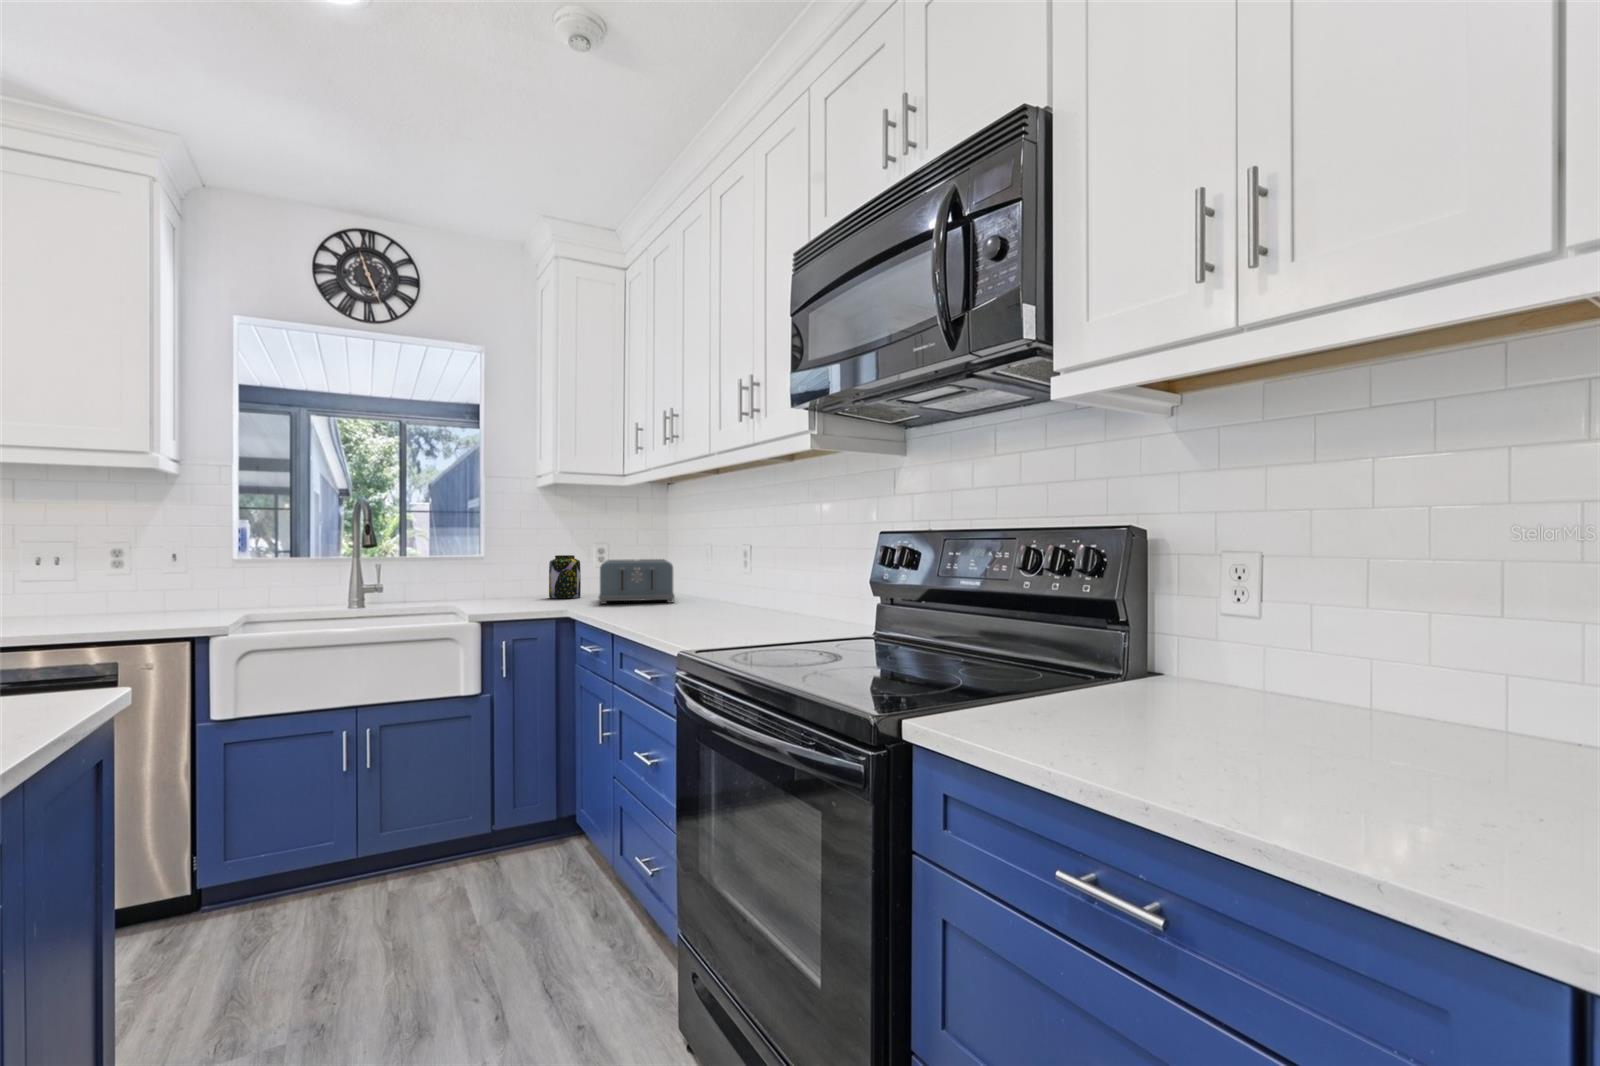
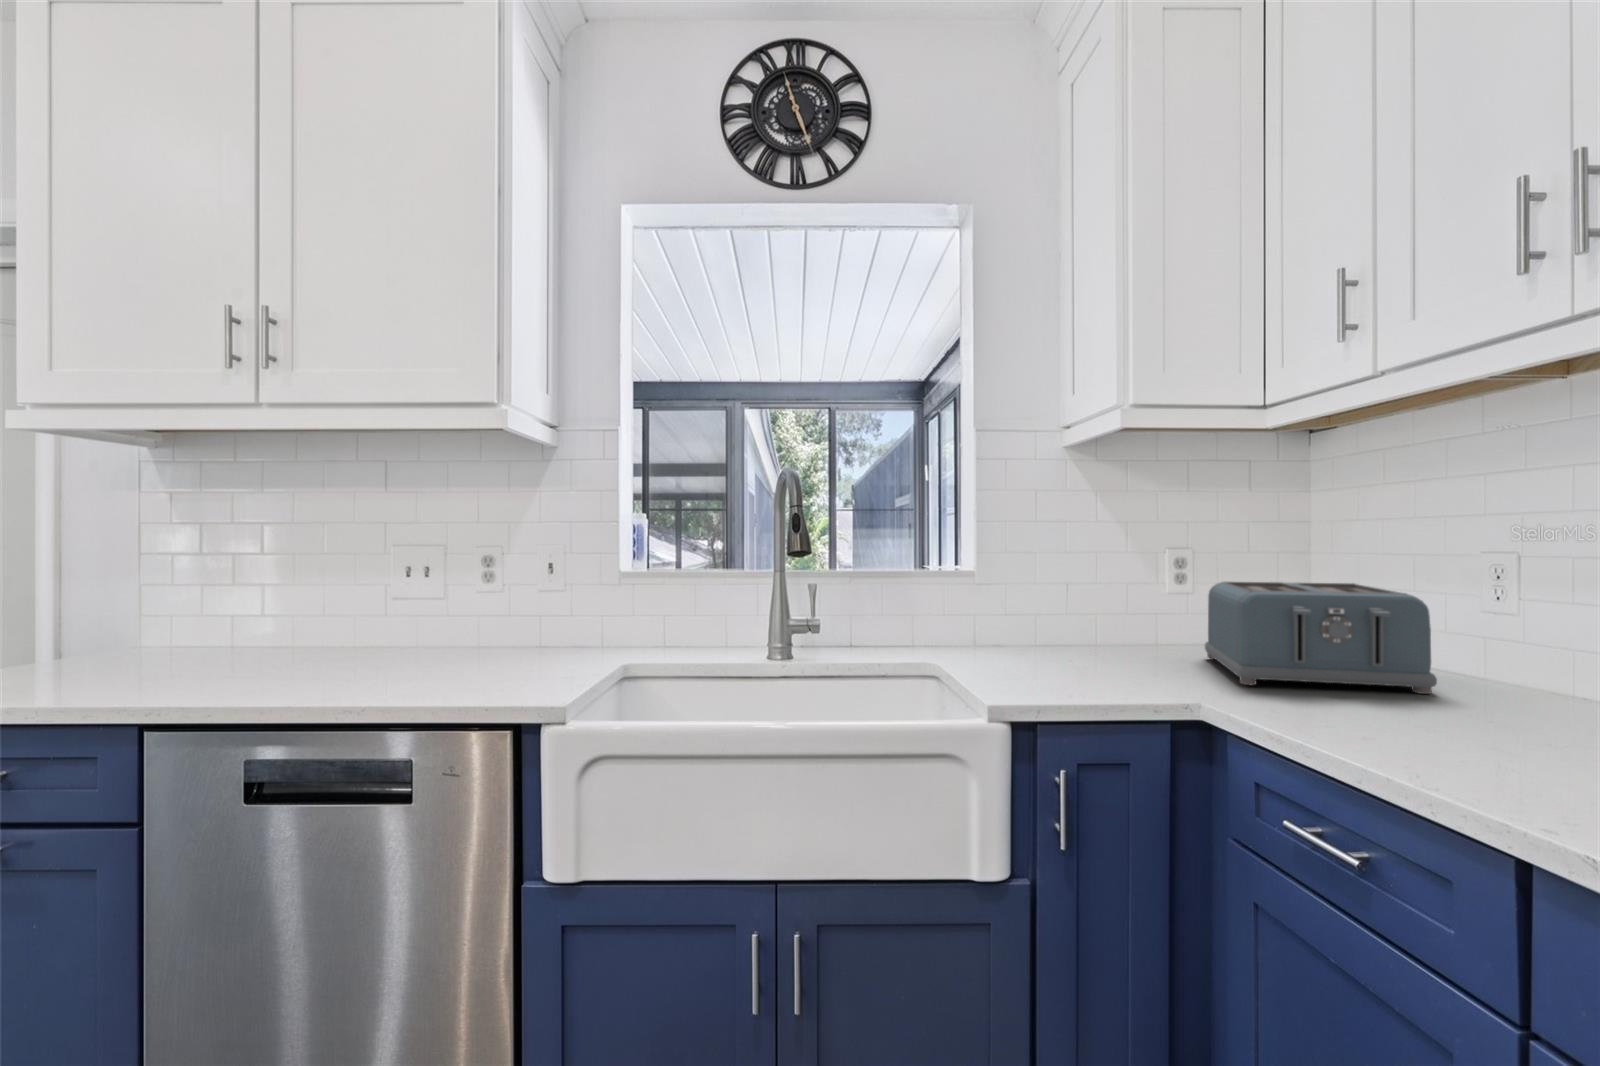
jar: present [549,555,581,598] -> none [1087,568,1148,649]

